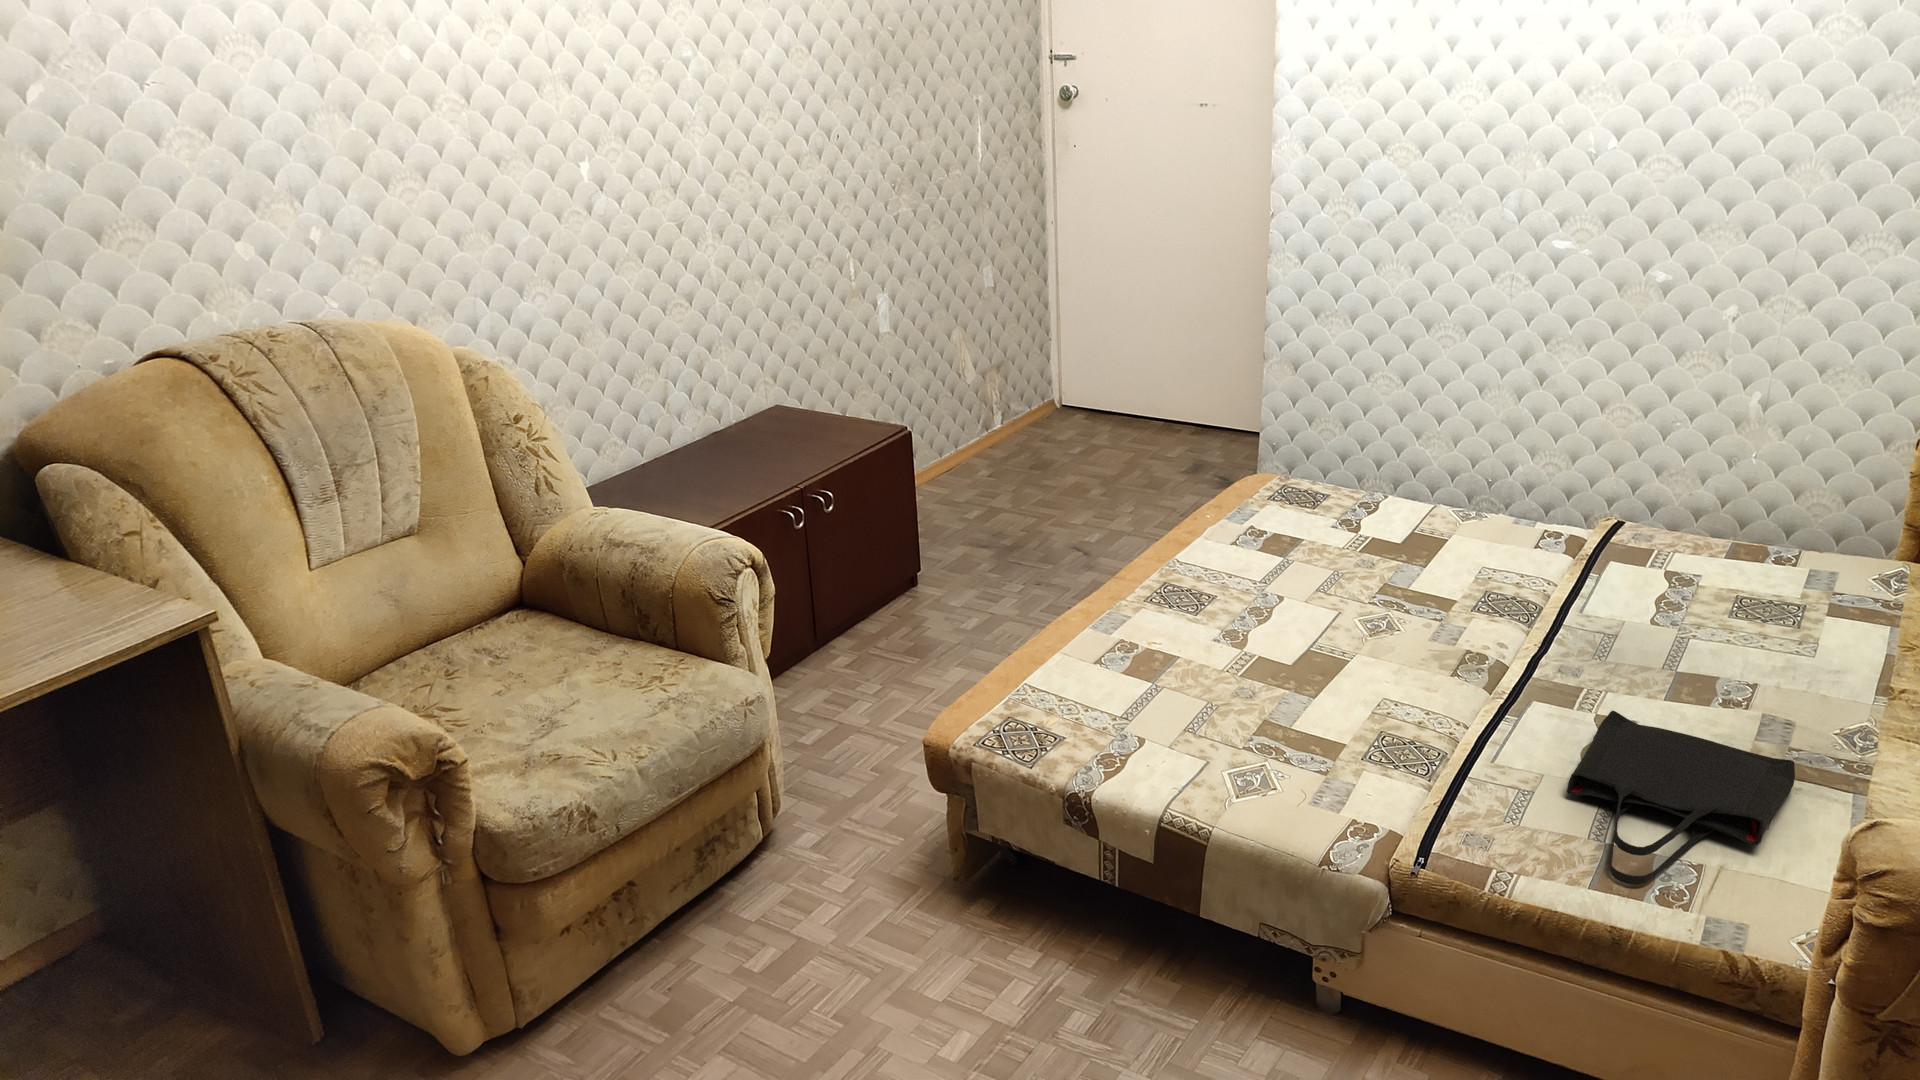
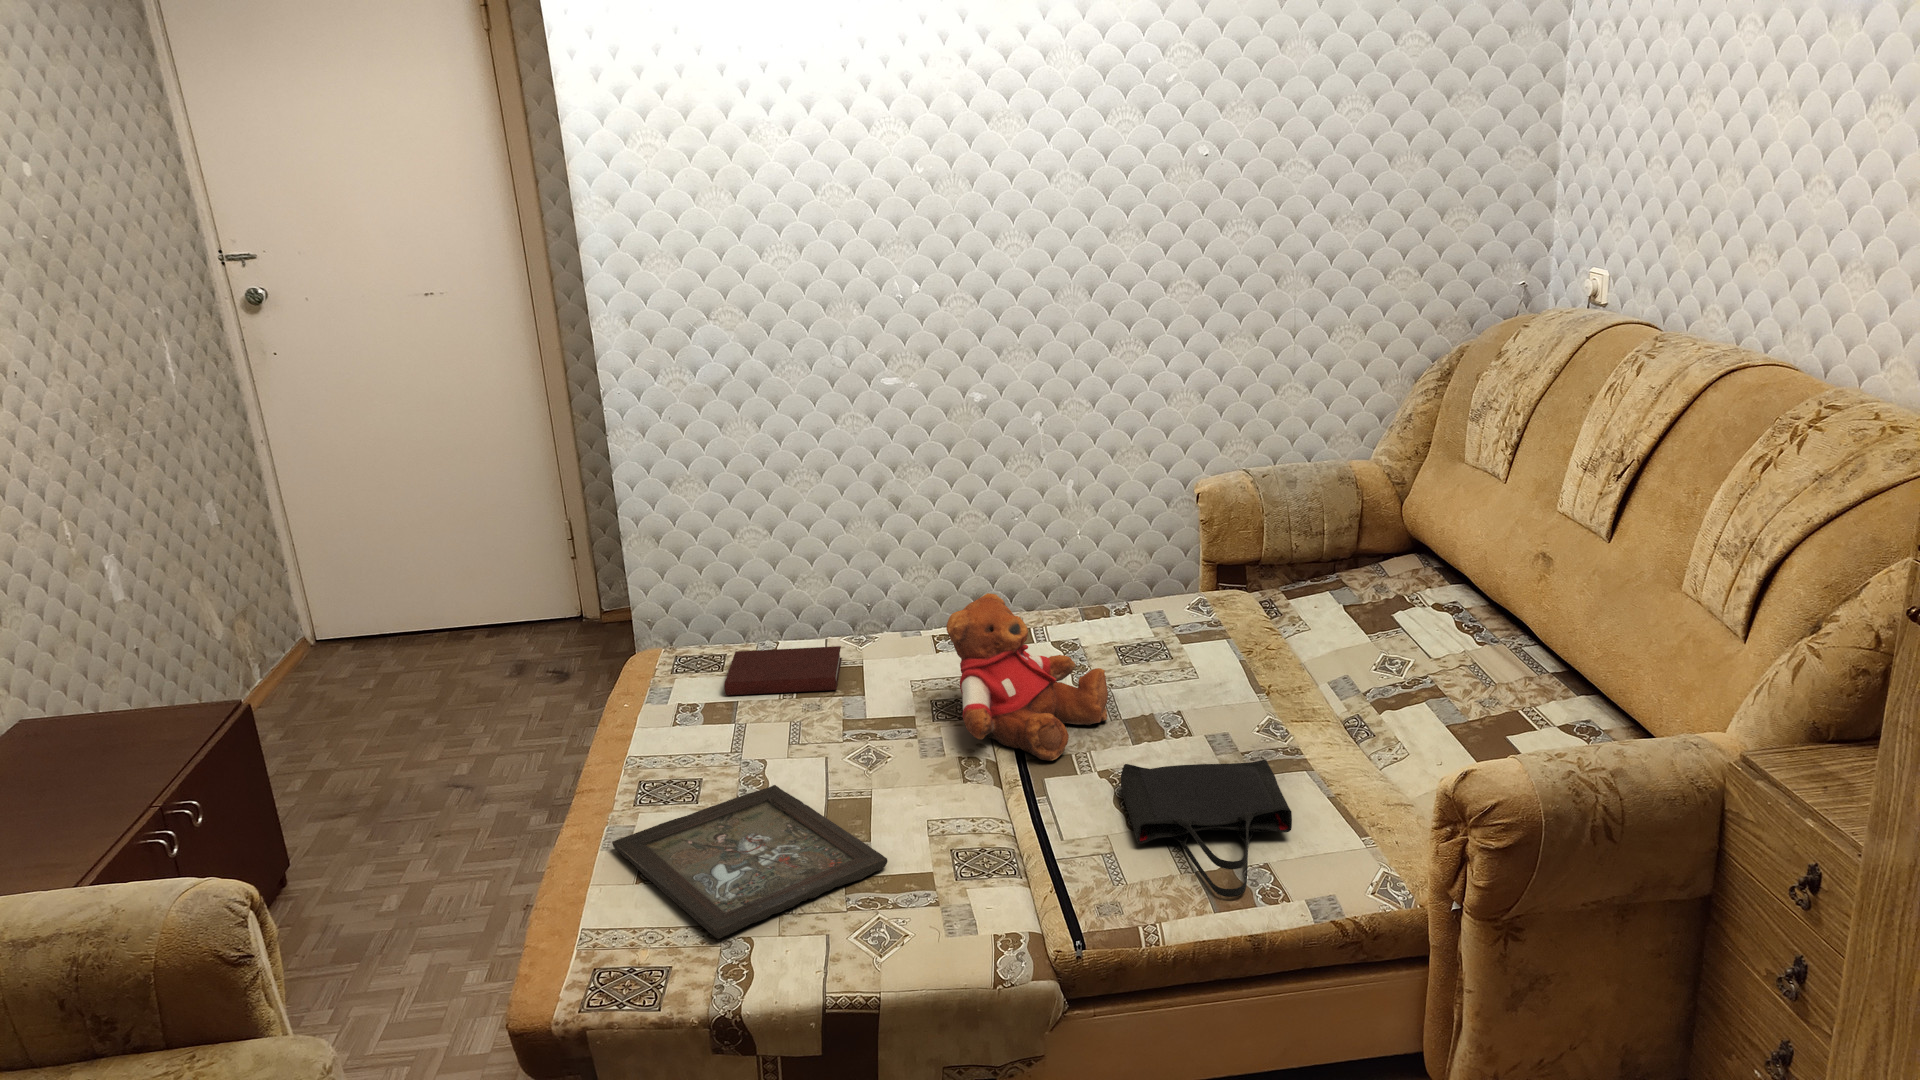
teddy bear: none [1476,493,1671,684] -> present [946,593,1108,760]
notebook: none [1296,495,1433,555] -> present [724,646,842,695]
tray: none [1100,622,1305,730] -> present [612,785,888,939]

